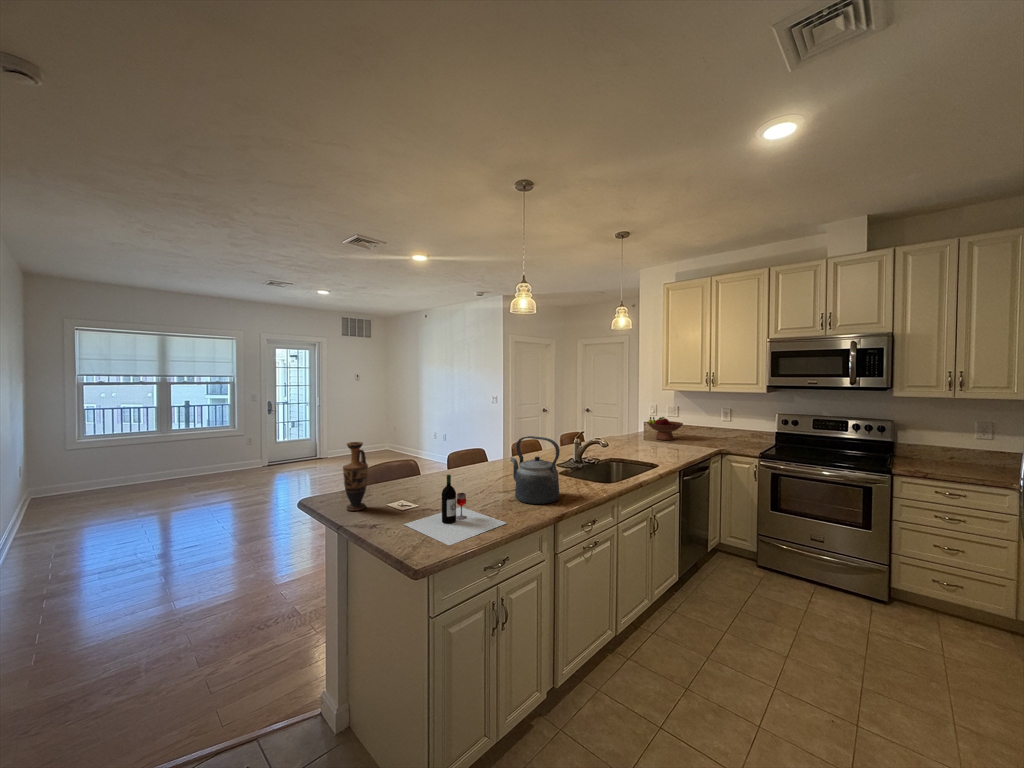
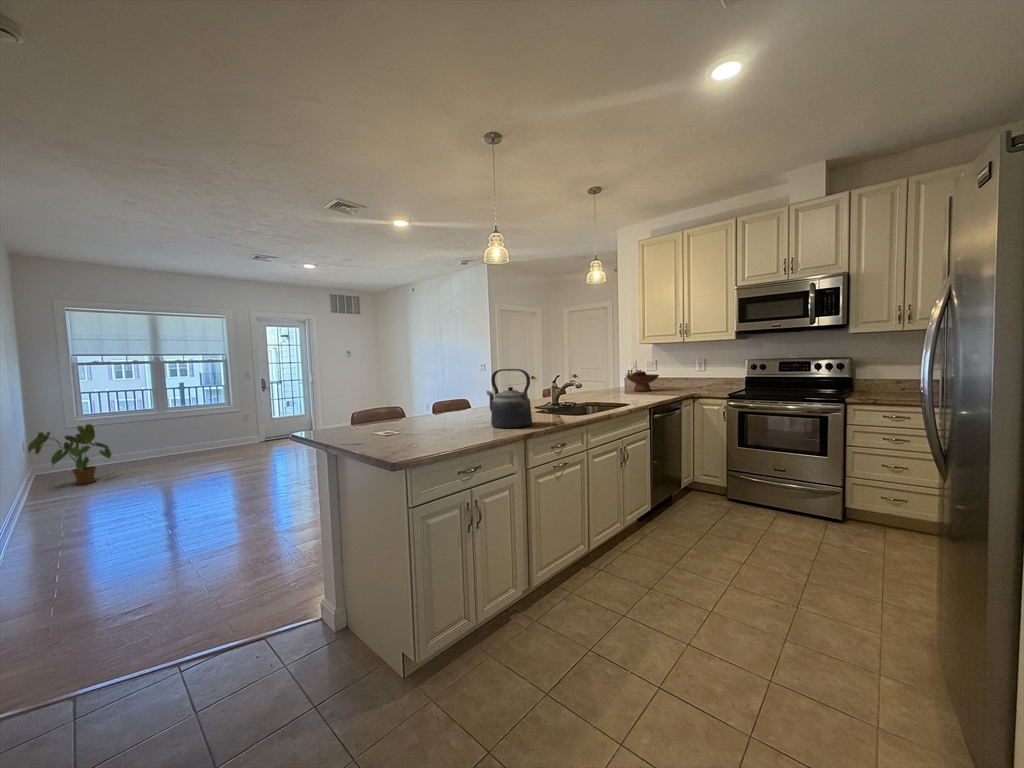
vase: present [343,442,368,511] -> none [329,376,353,438]
house plant: none [25,450,110,513] -> present [28,424,111,484]
wine bottle: present [404,475,506,545] -> none [386,397,481,451]

